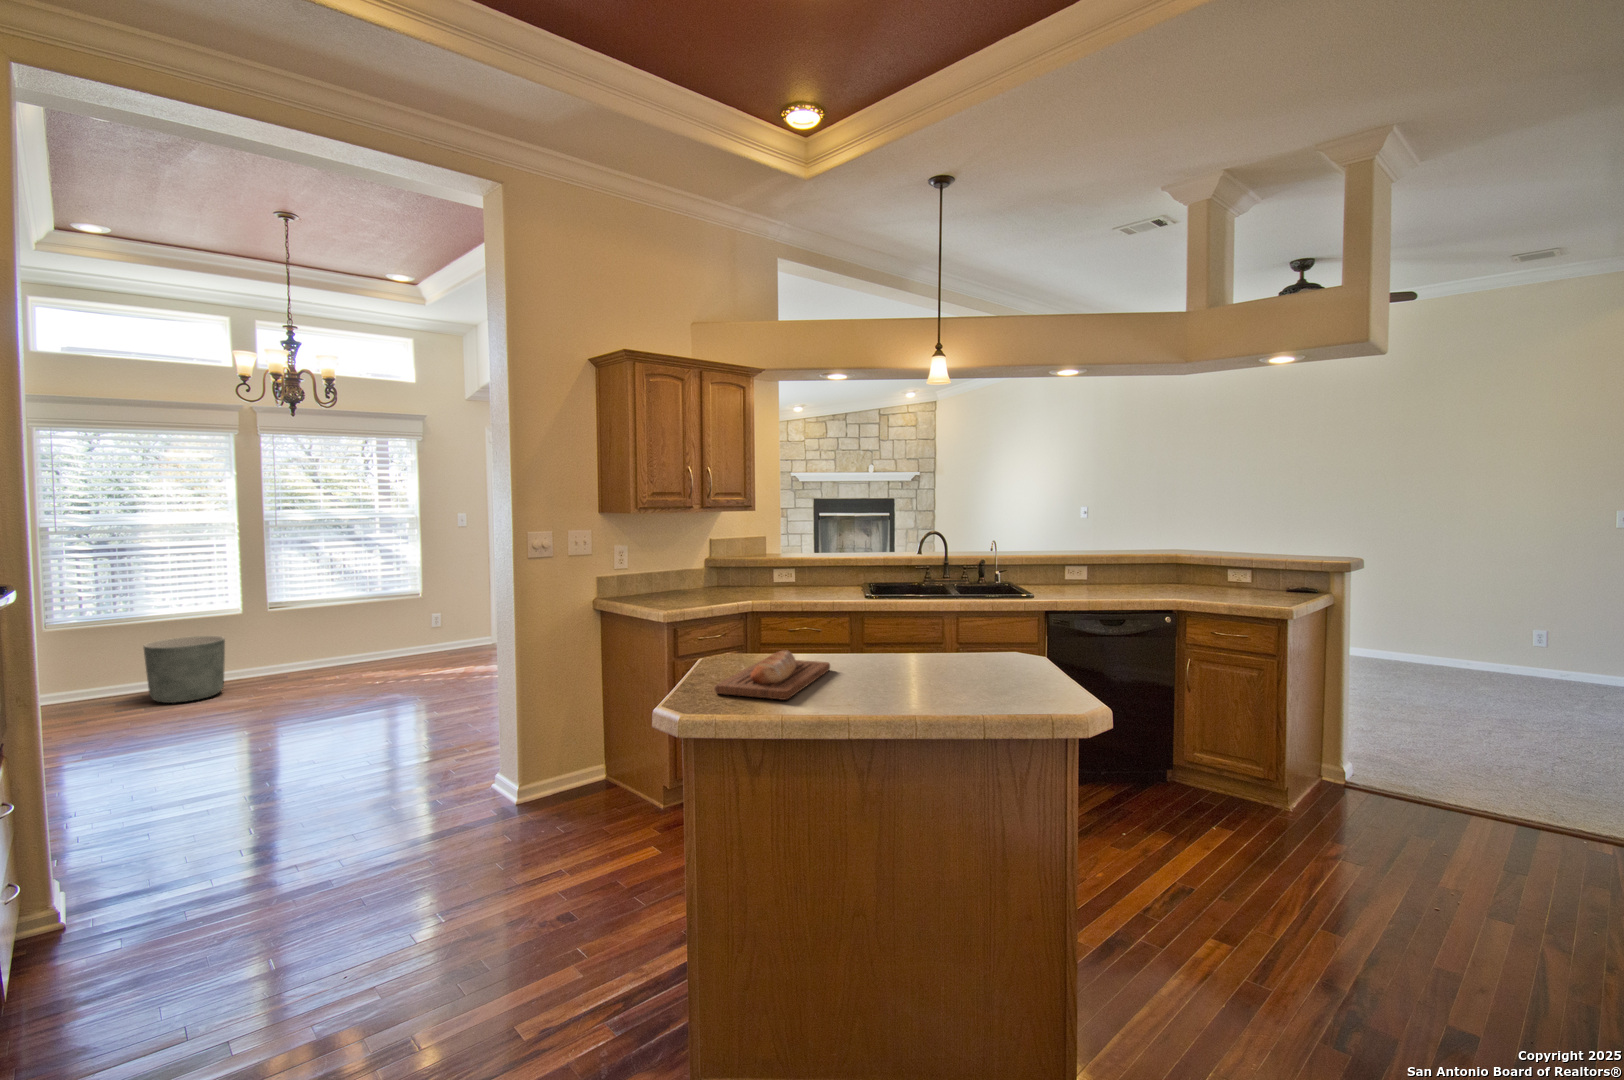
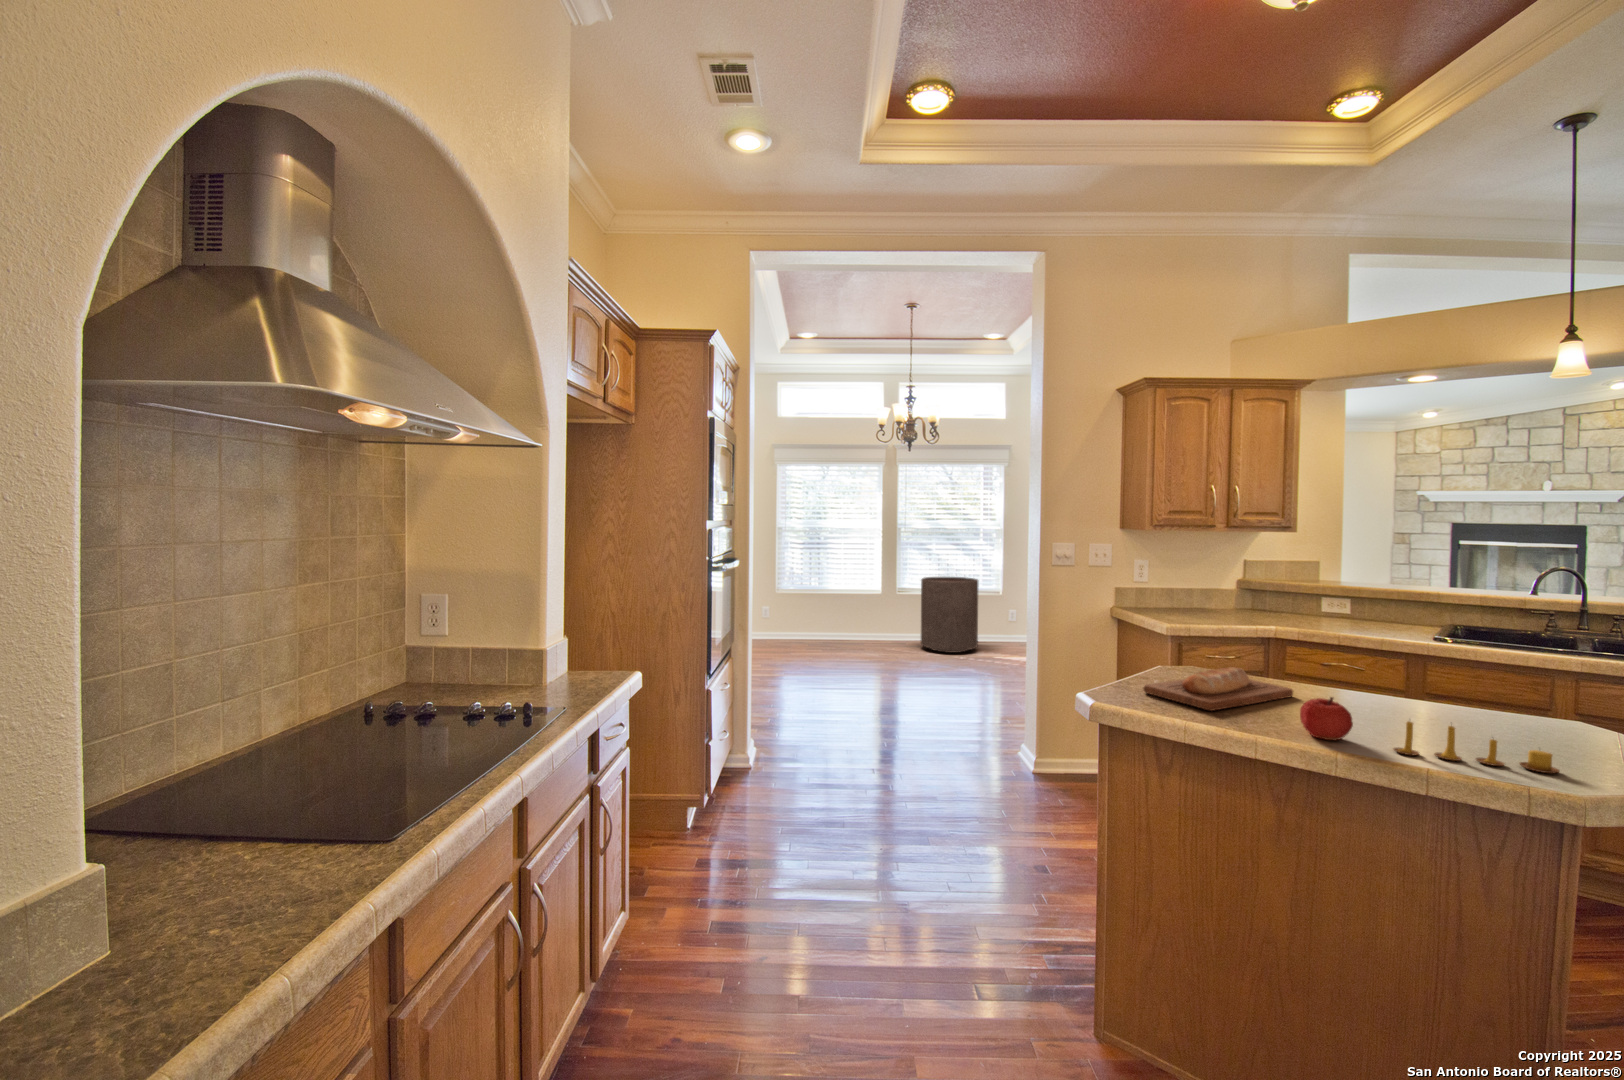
trash can: none [304,577,396,681] -> present [921,577,978,653]
planter: present [144,636,225,703] -> none [834,607,875,649]
apple: none [863,666,903,707] -> present [1300,697,1353,740]
candle: none [930,671,1022,706] -> present [1394,721,1559,773]

